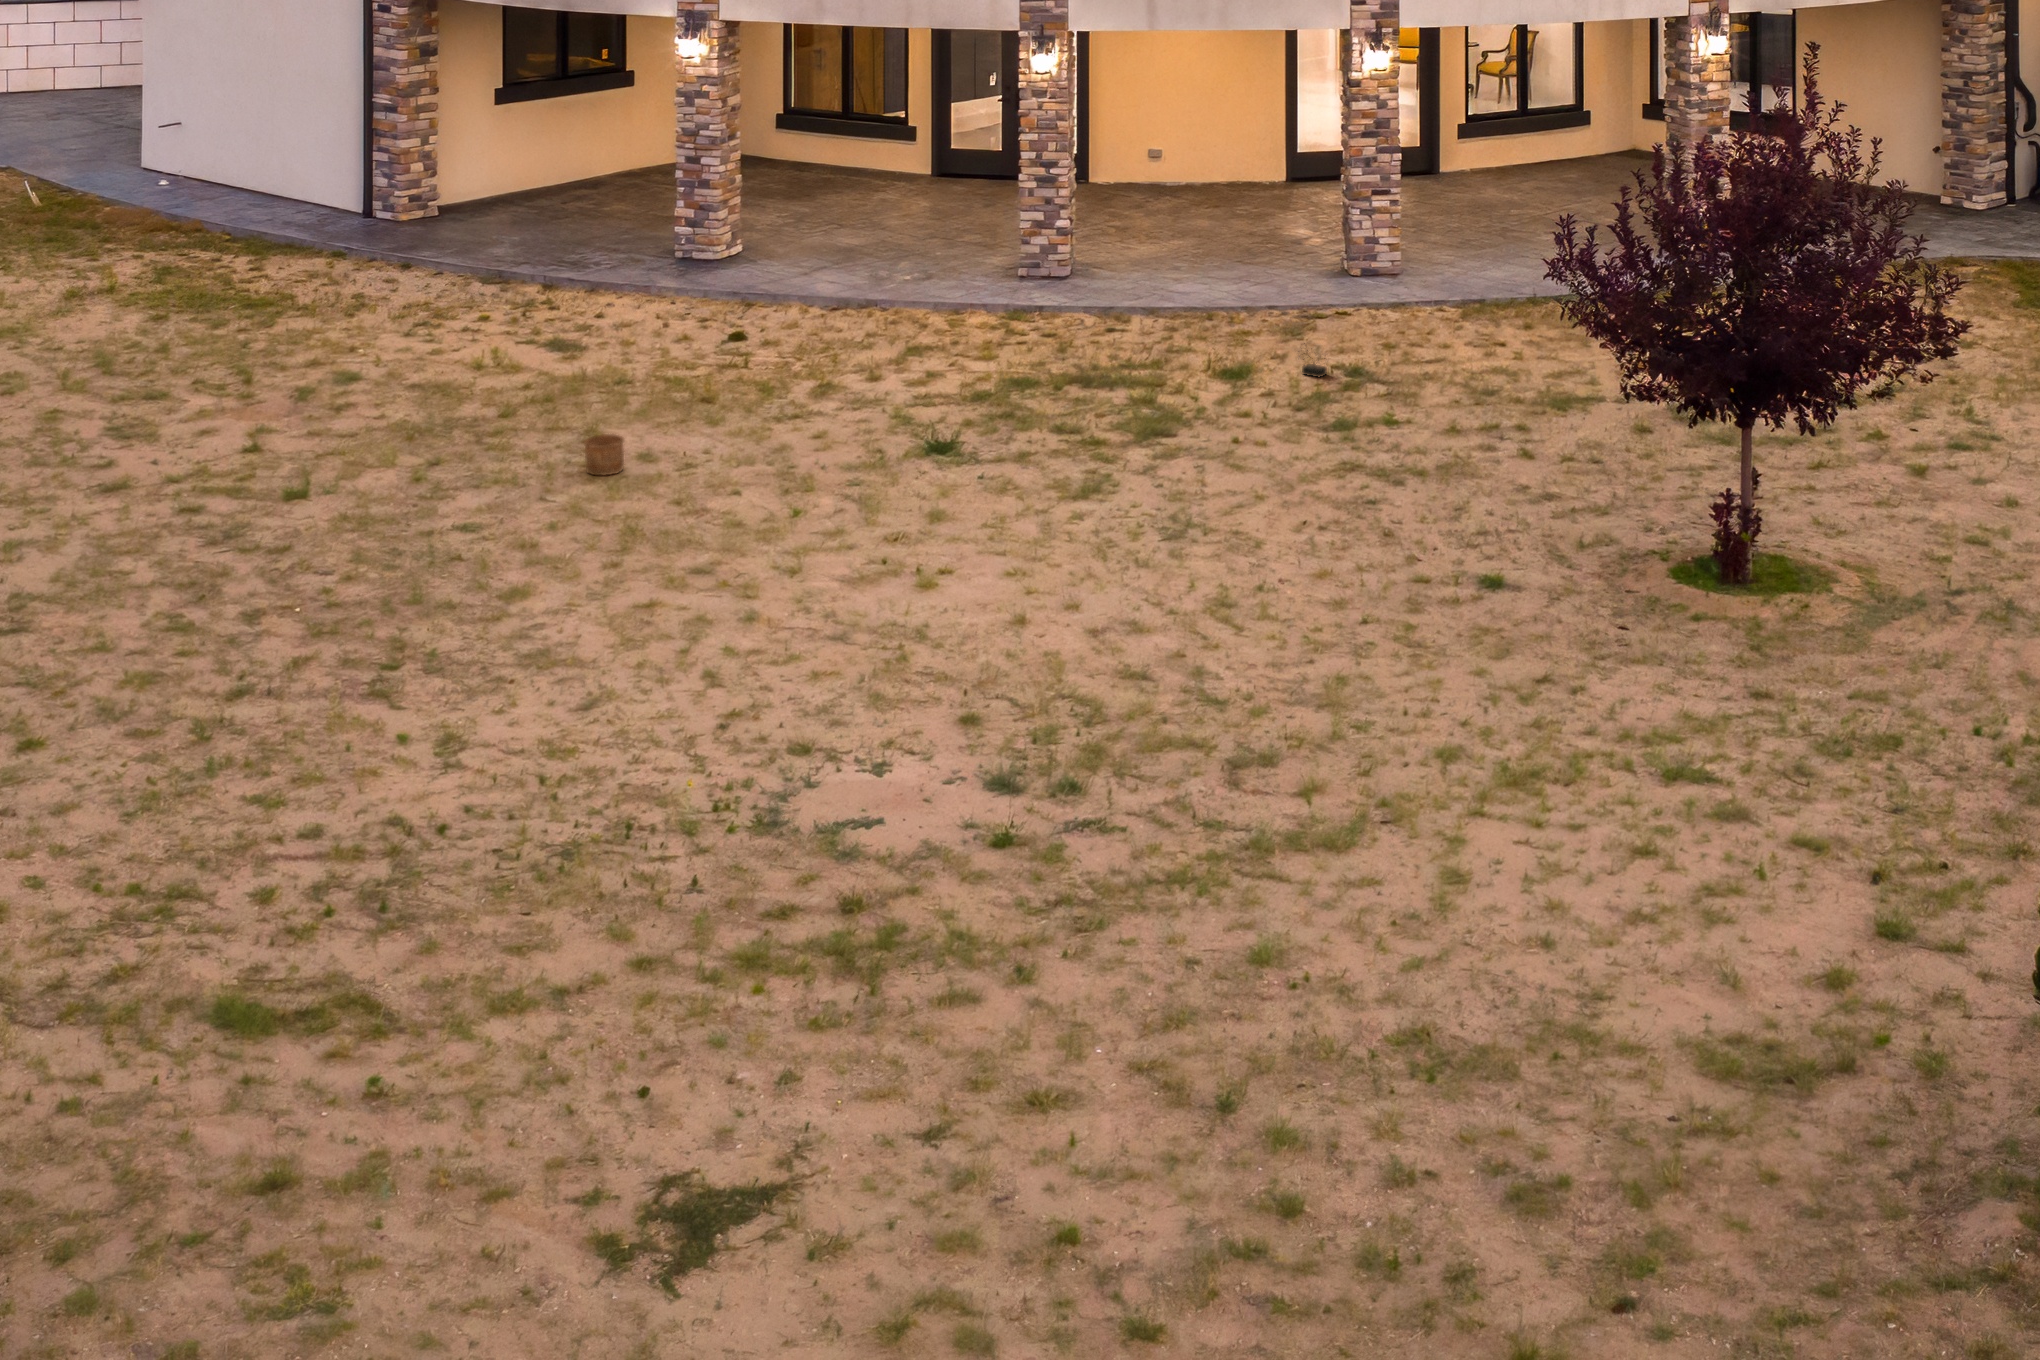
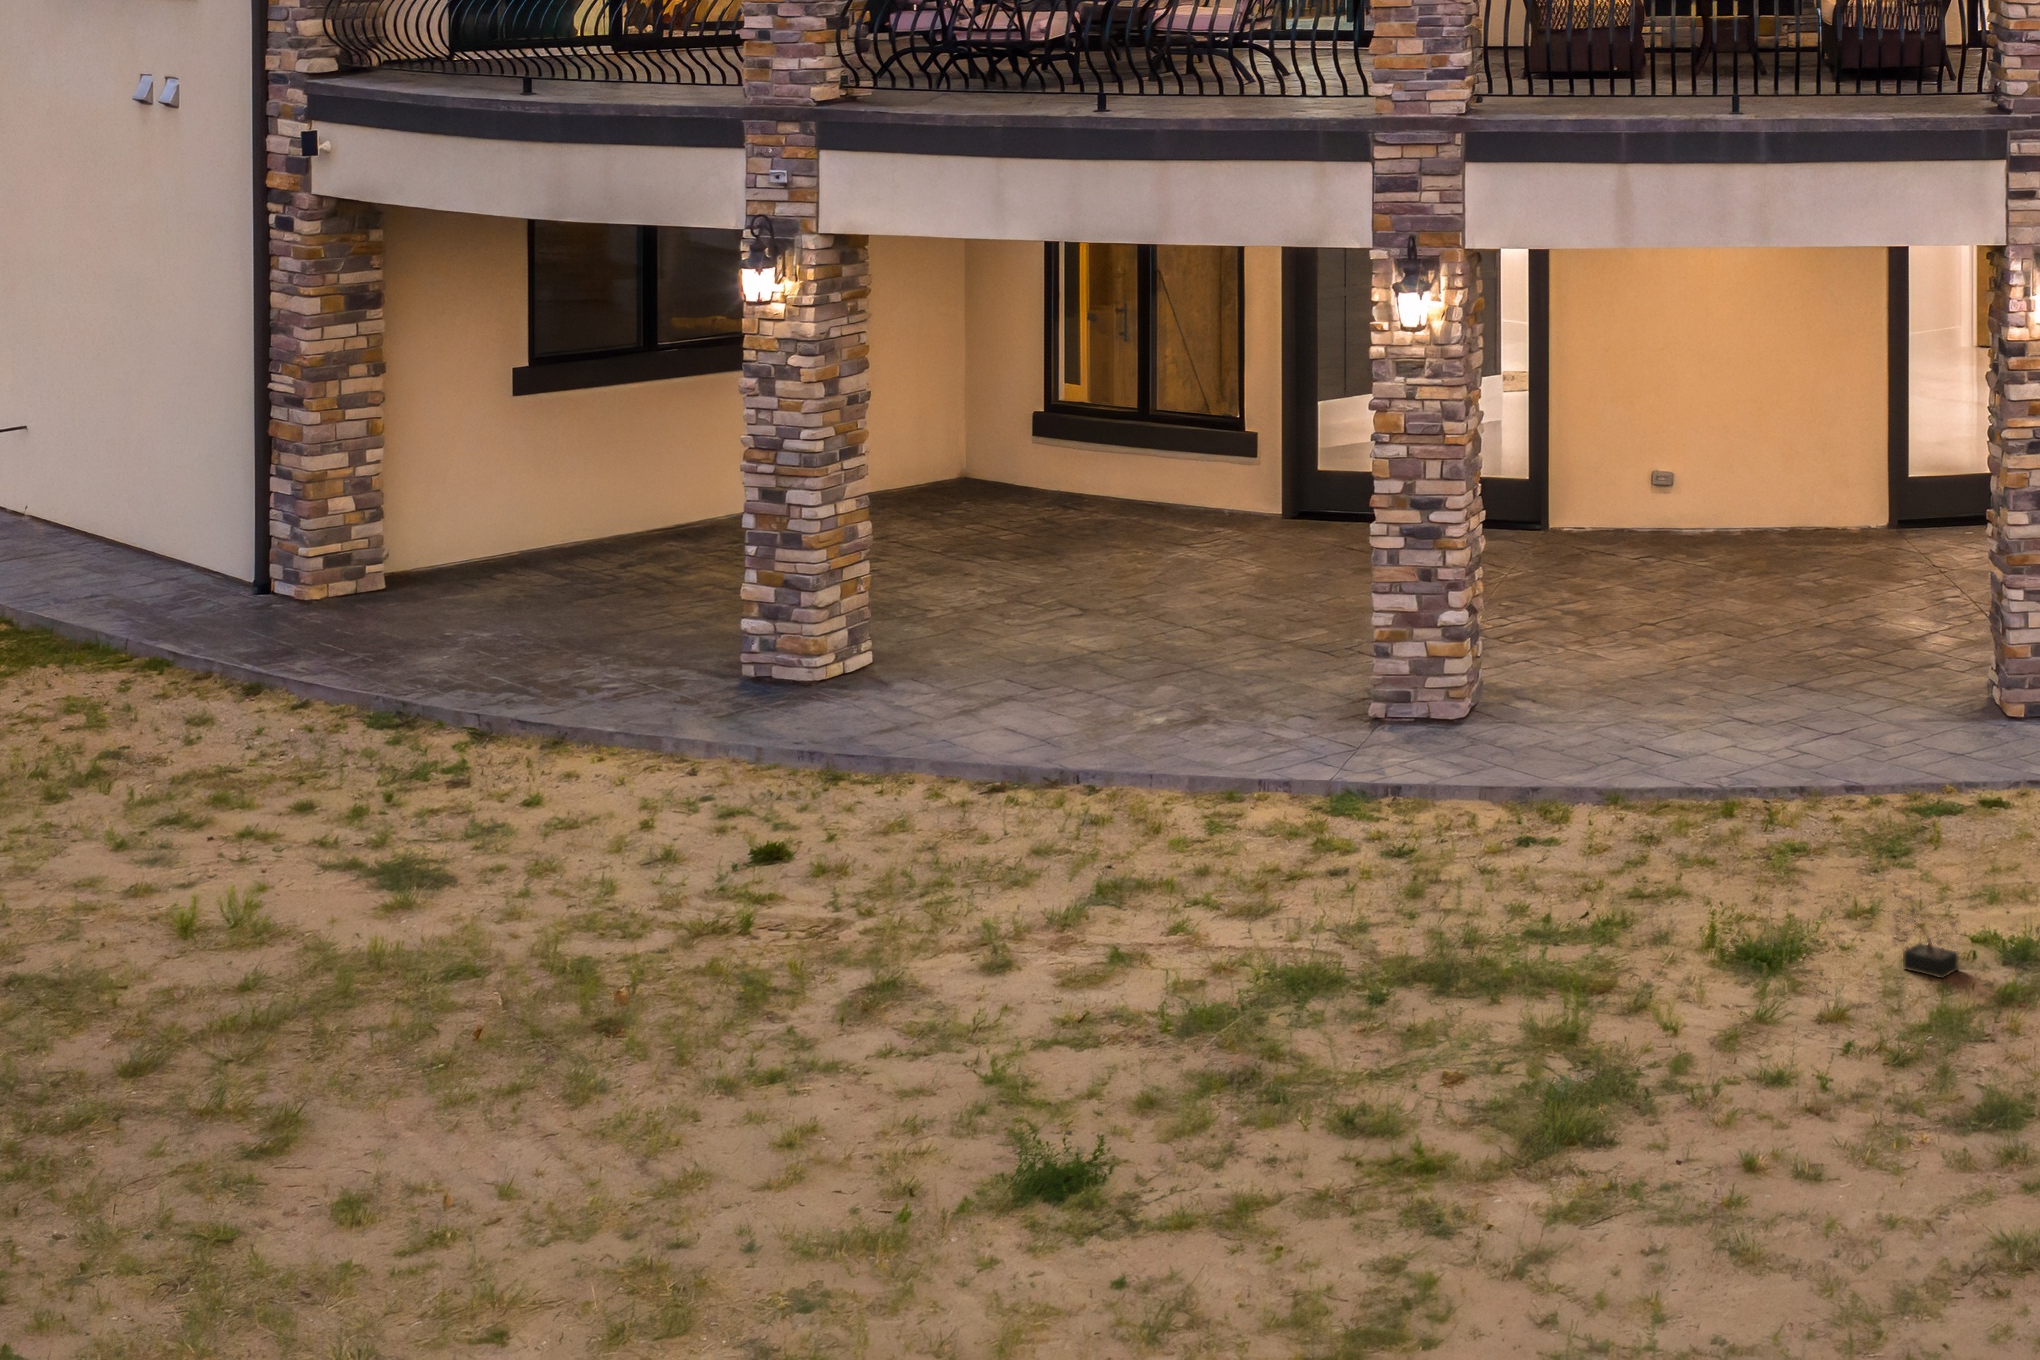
wooden bucket: present [584,434,624,476] -> none [63,1175,182,1295]

